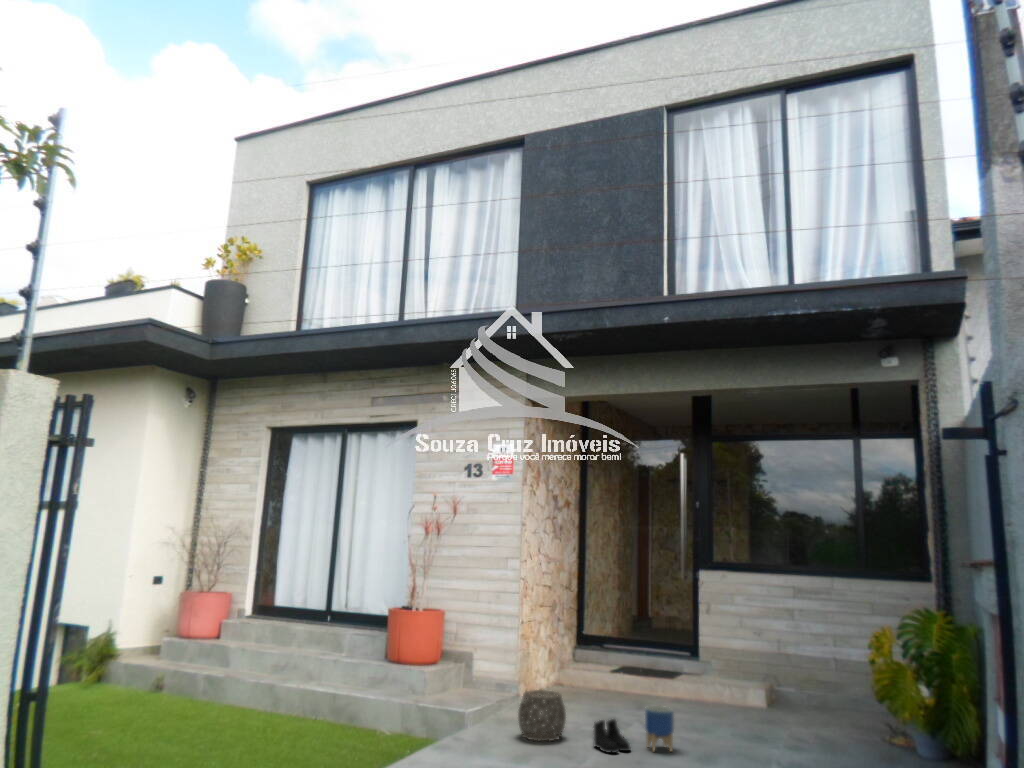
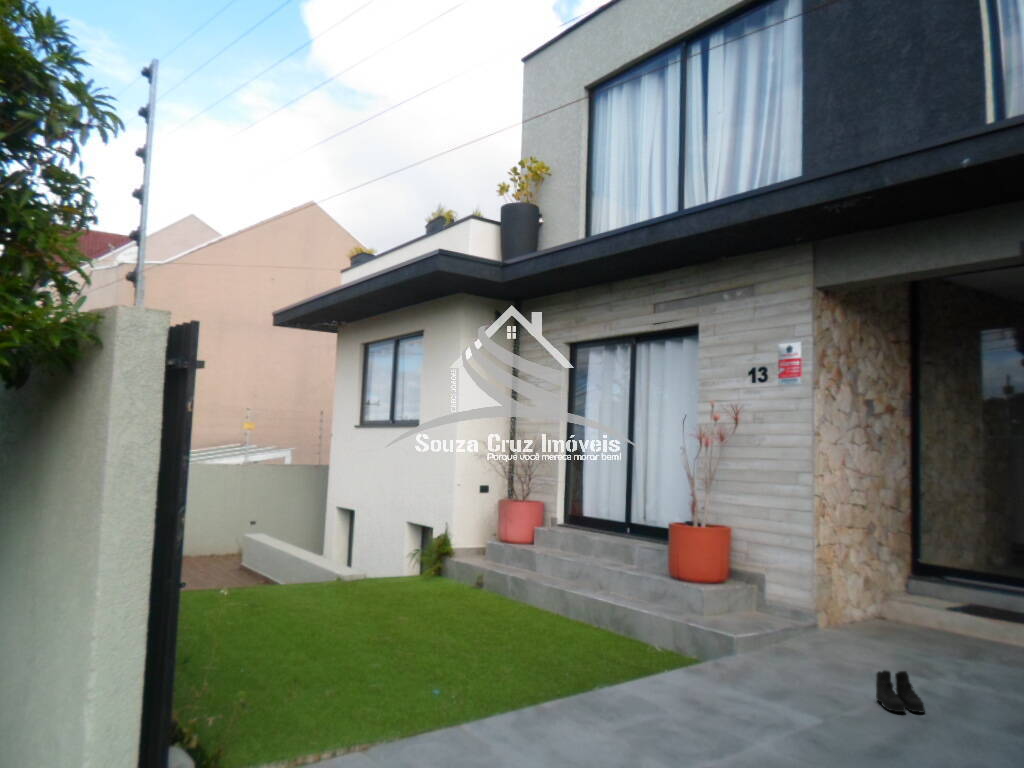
woven basket: present [518,690,566,741] -> none [786,625,847,686]
planter: present [645,706,674,751] -> none [947,662,988,723]

